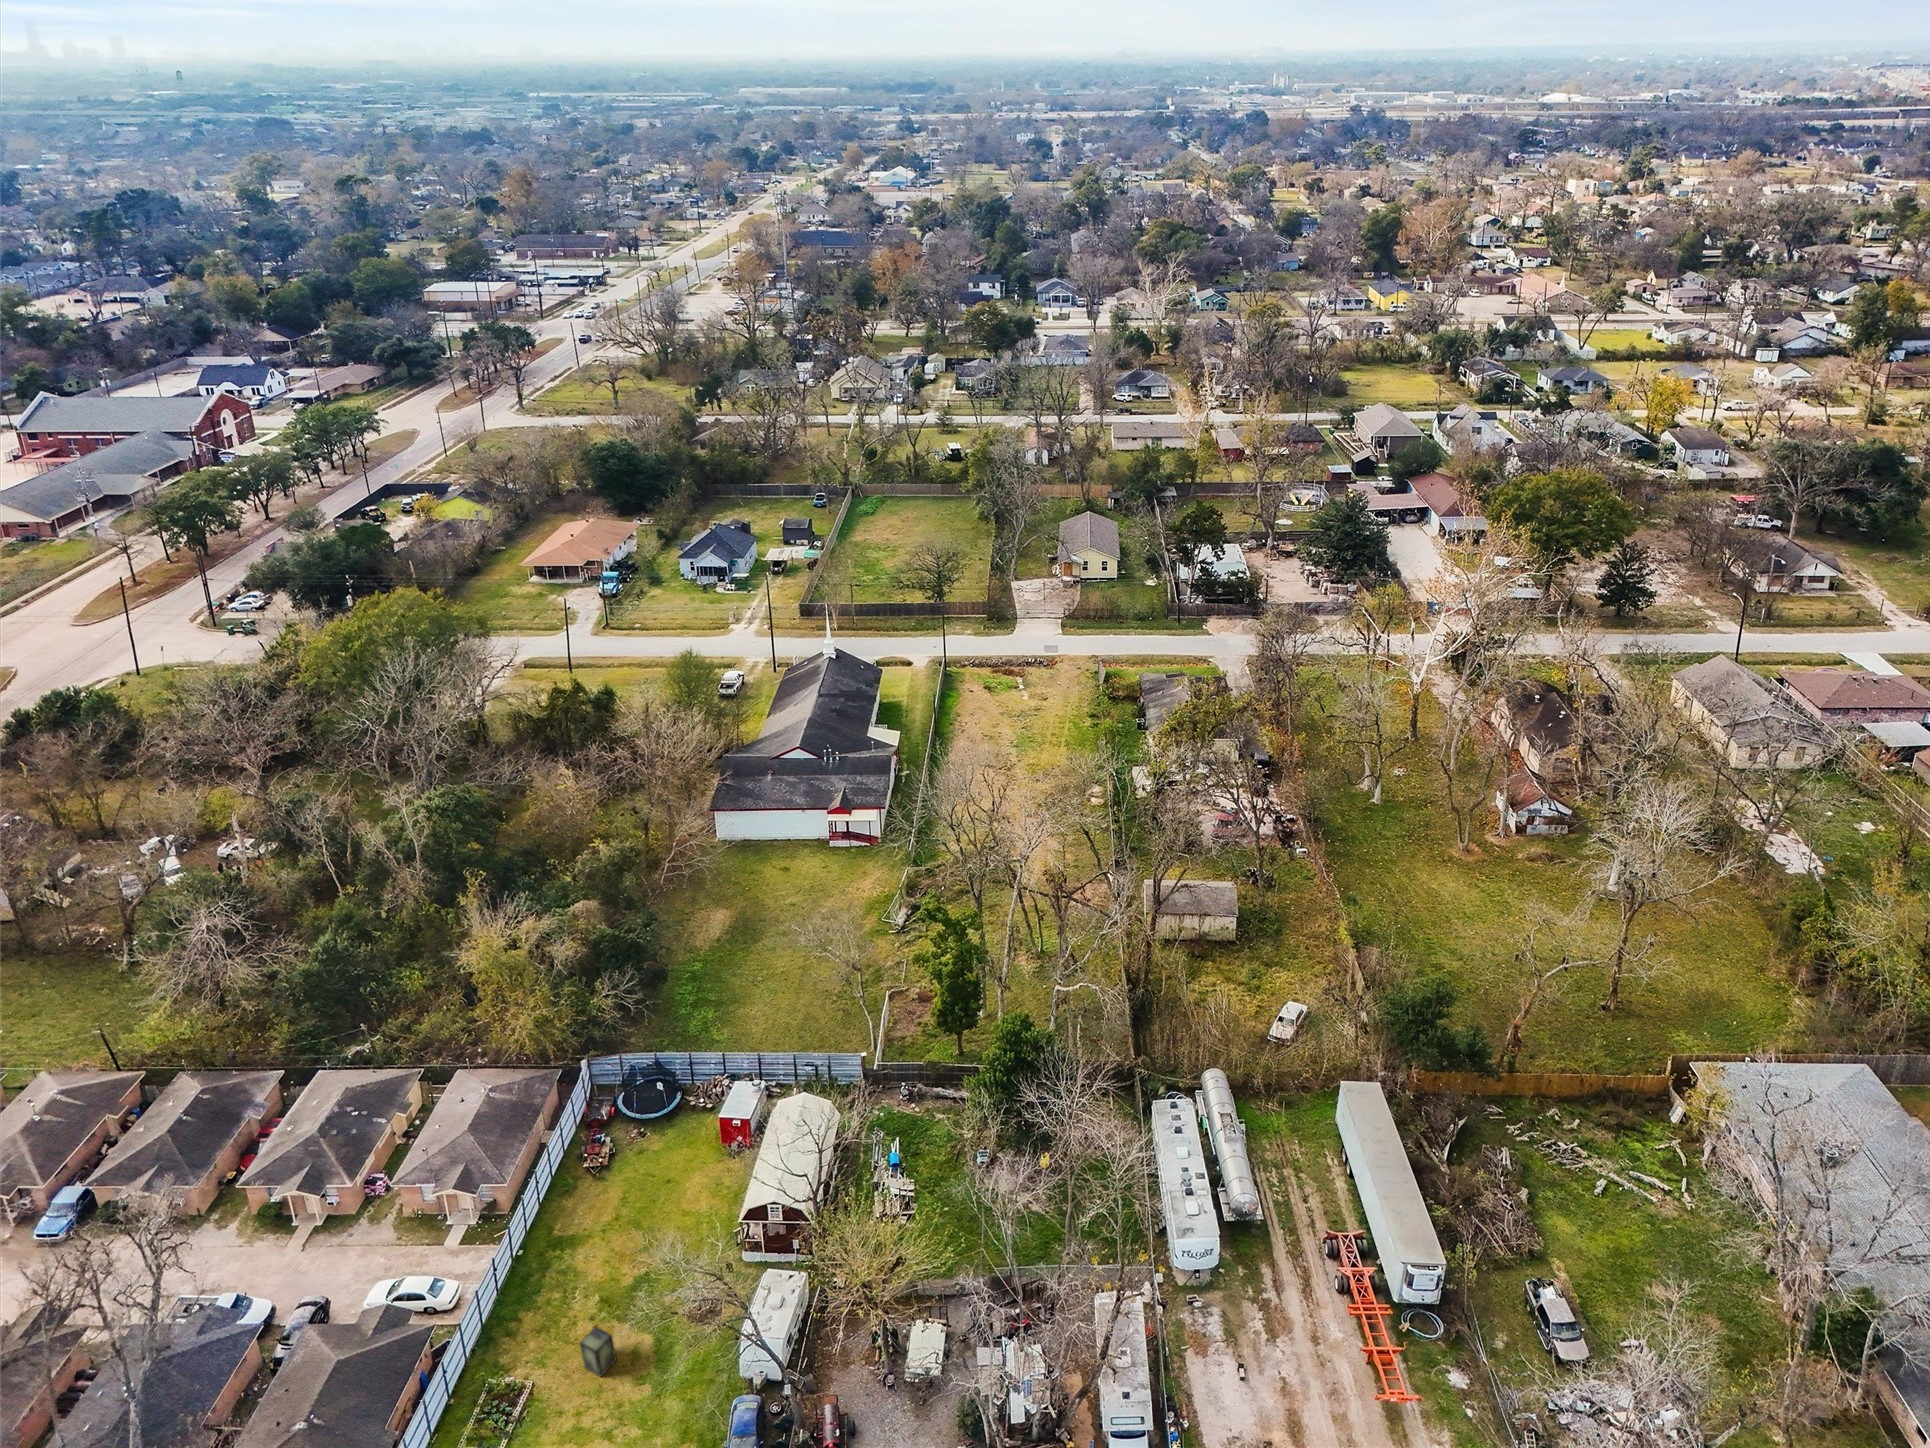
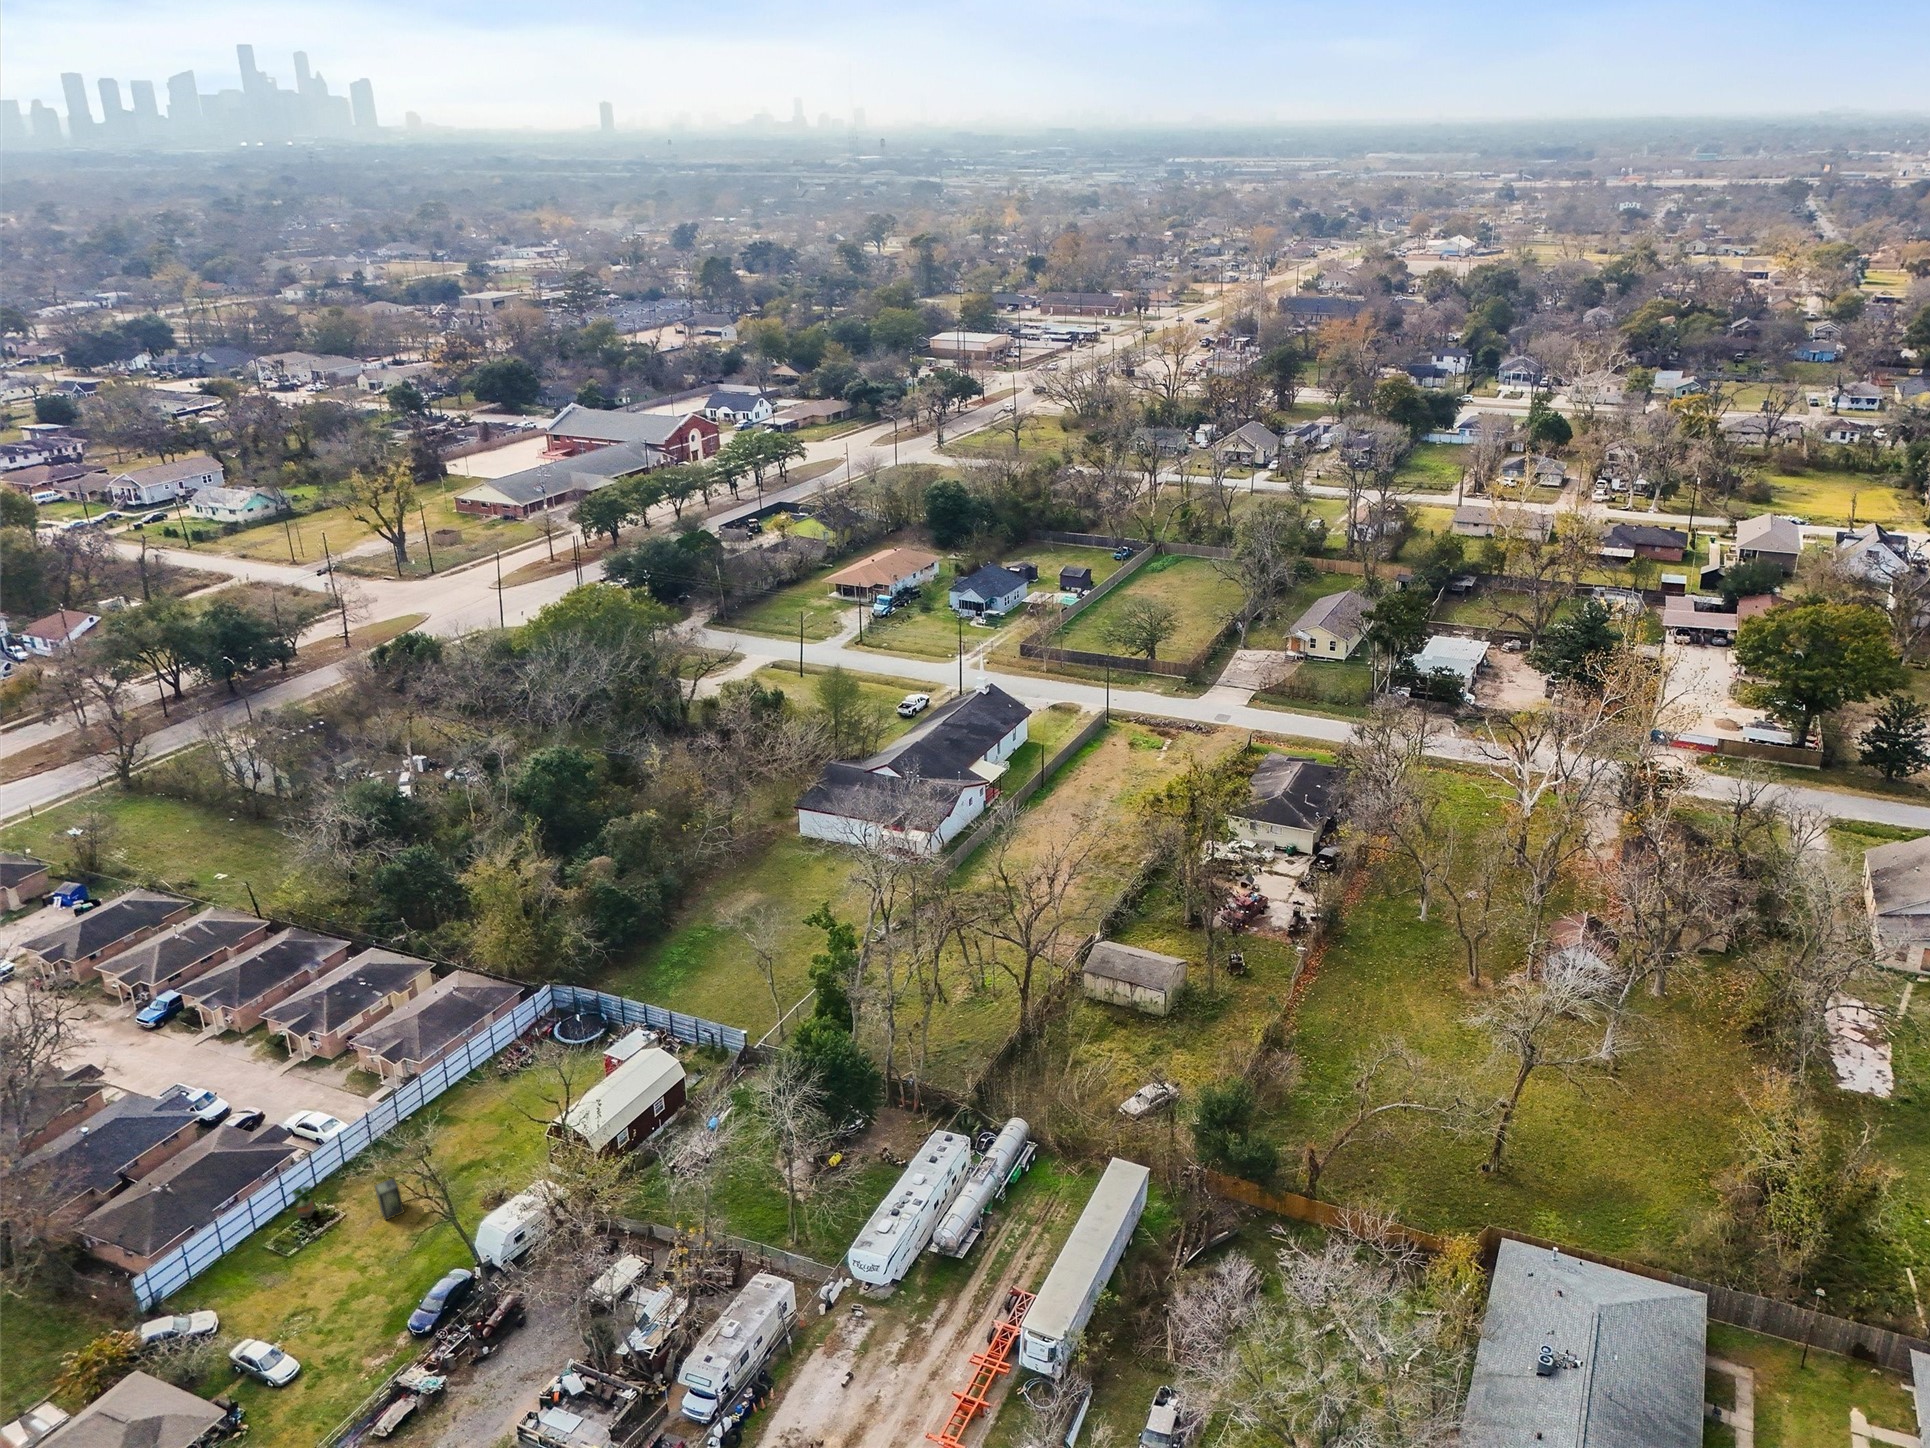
potted tree: none [473,1370,501,1411] -> present [293,1186,315,1218]

